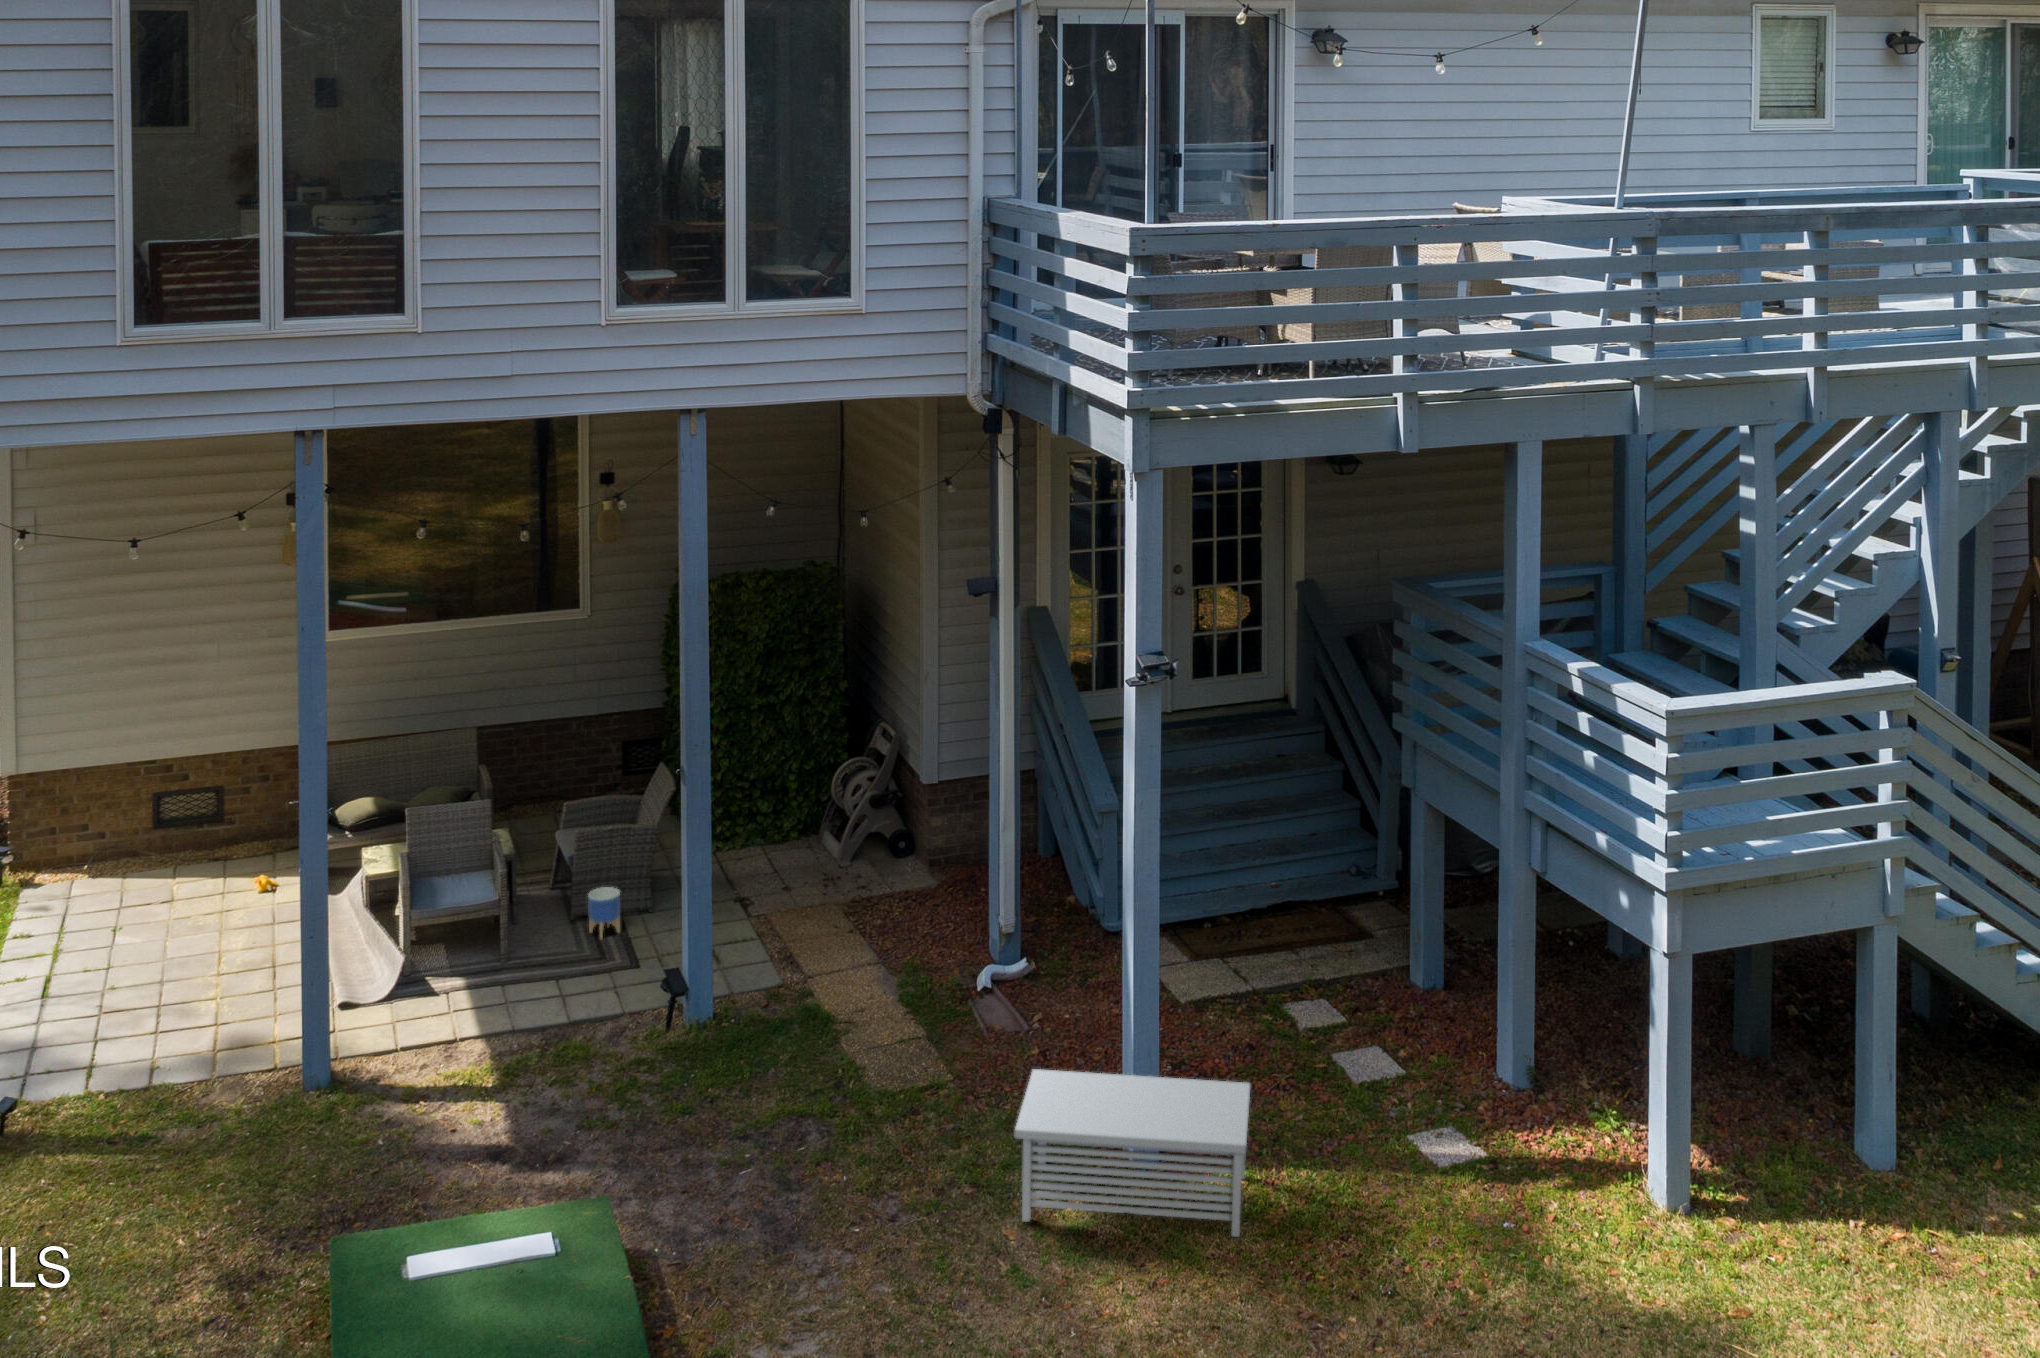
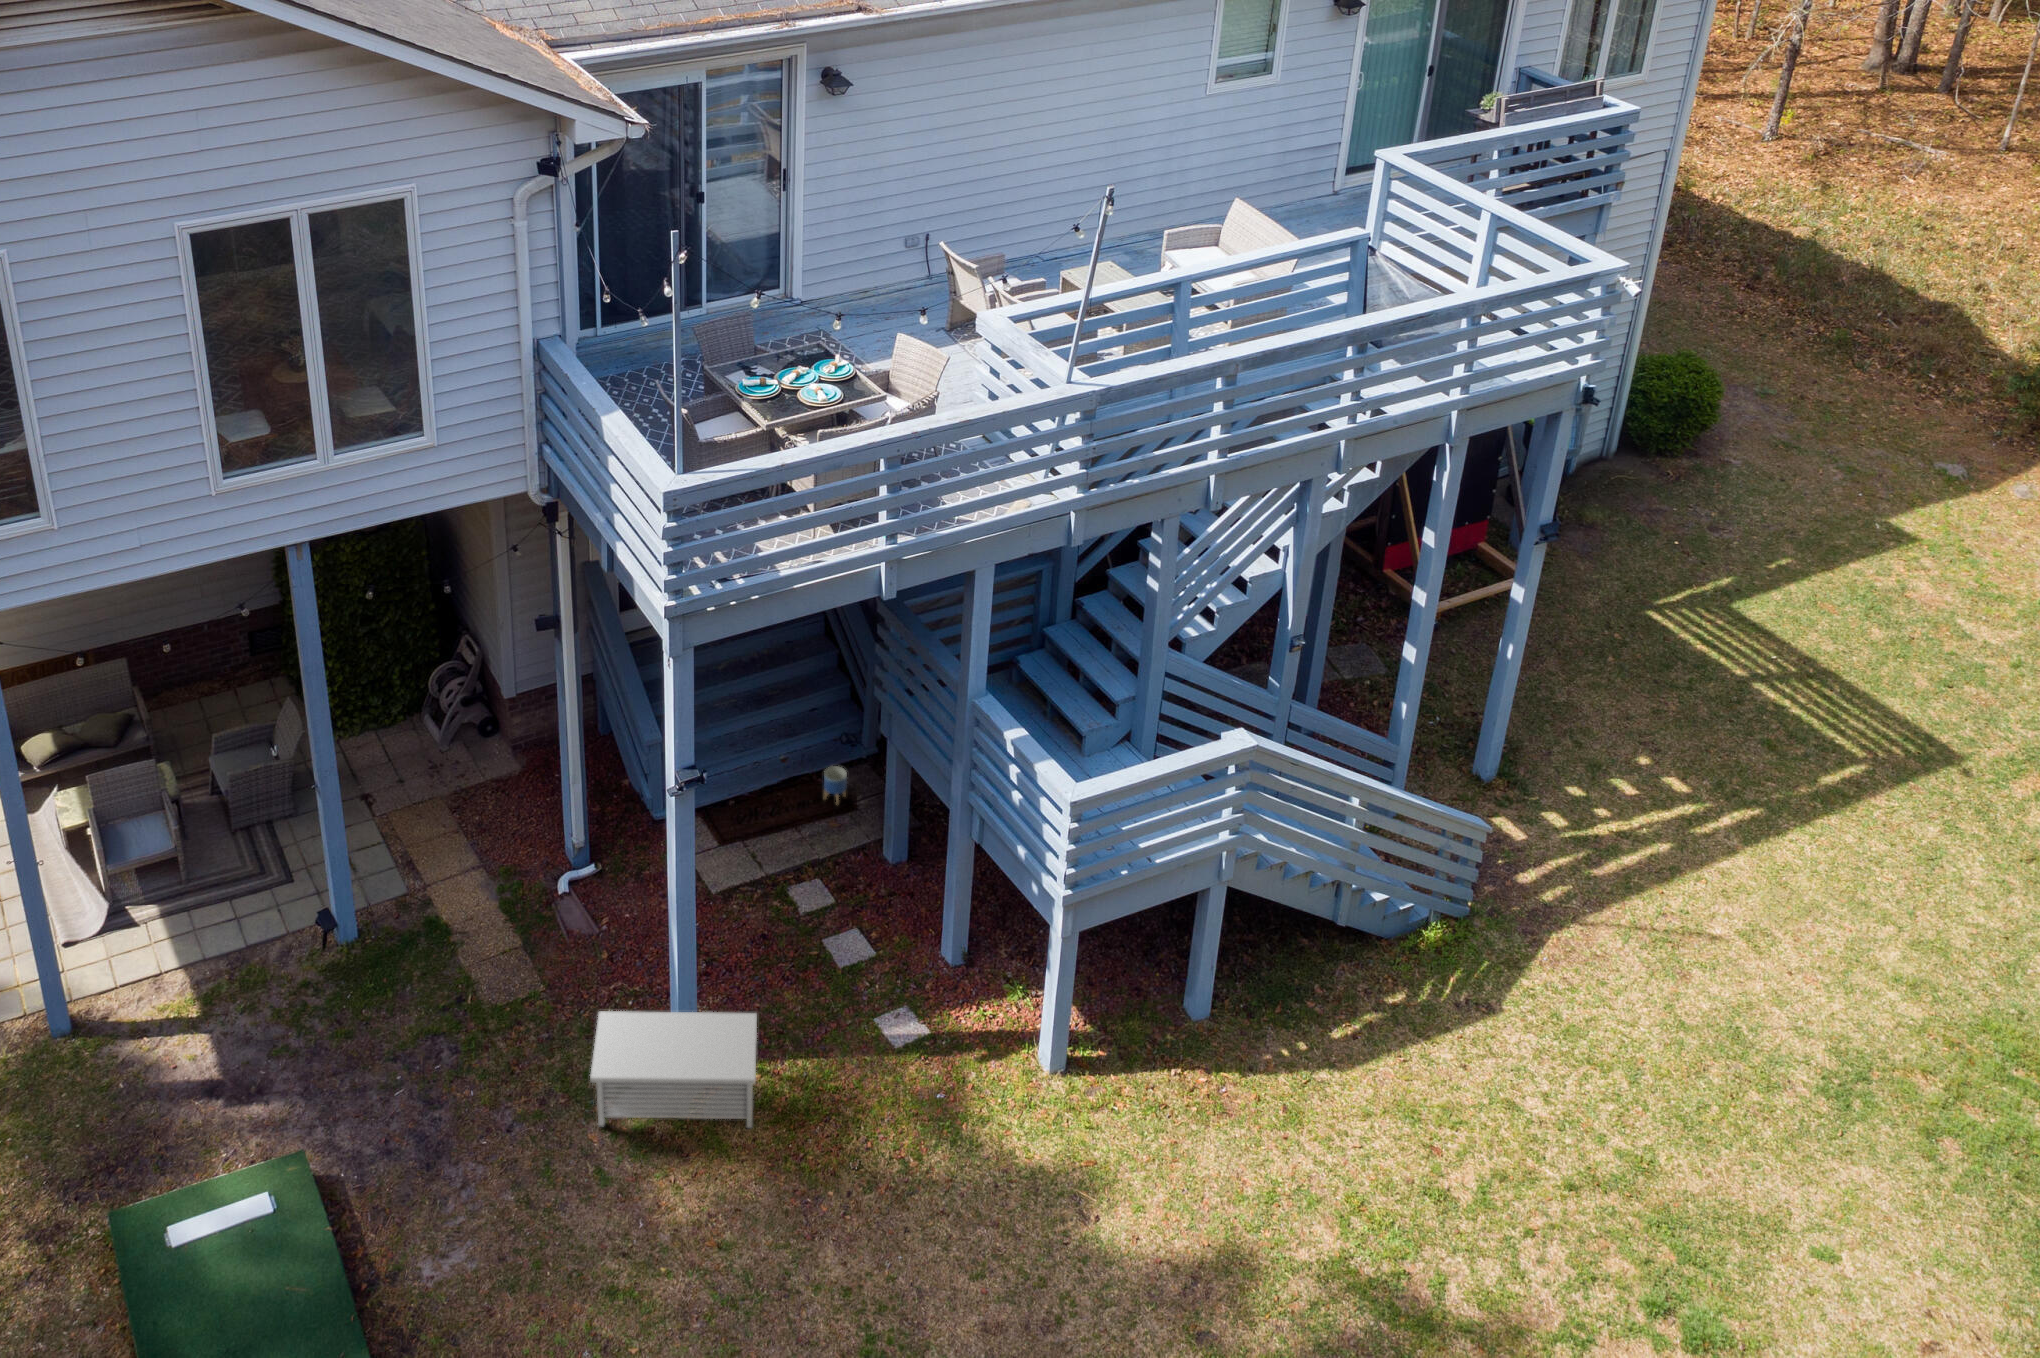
planter: present [588,887,620,939] -> present [824,766,847,803]

